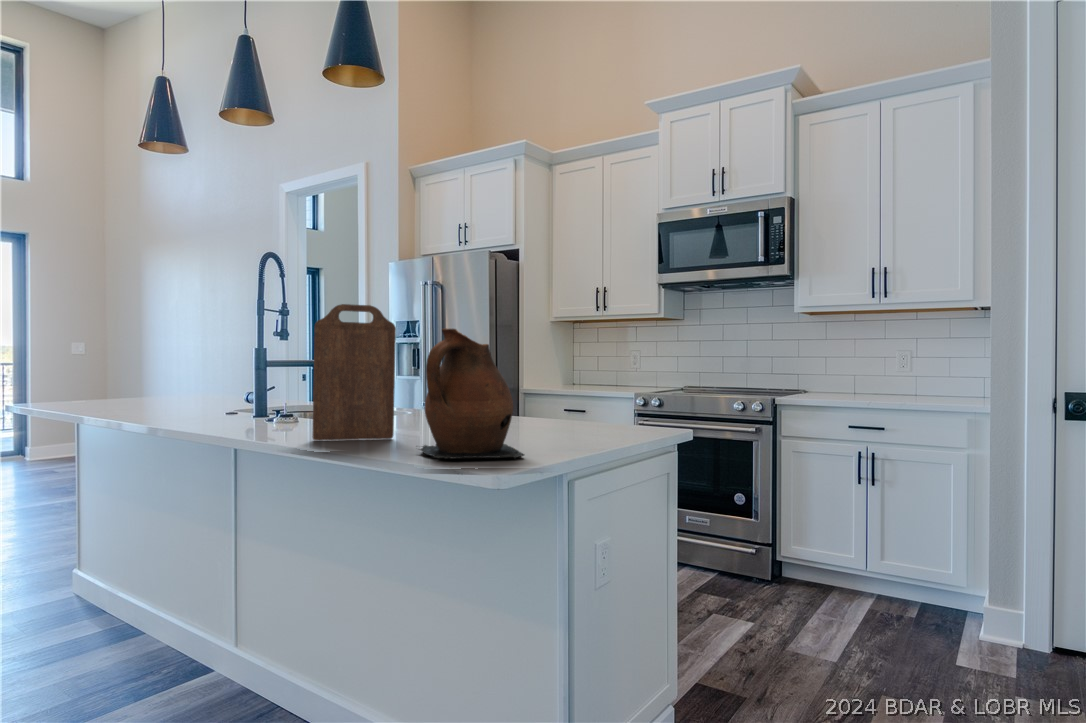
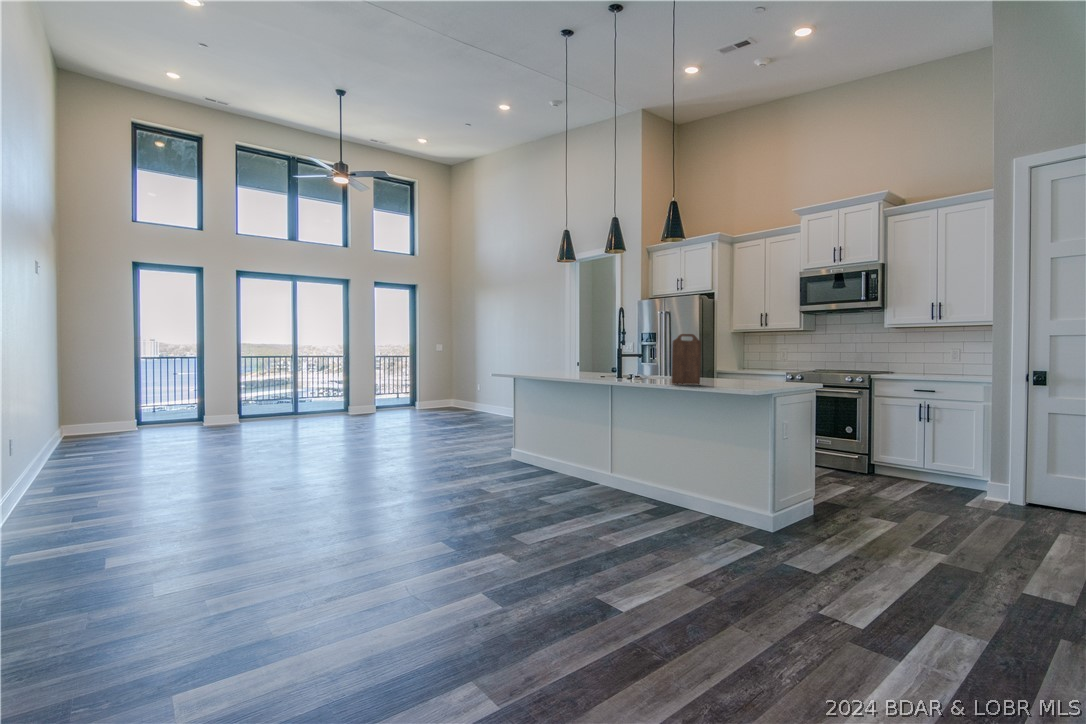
ceramic pitcher: present [419,329,524,459] -> none [718,344,761,389]

